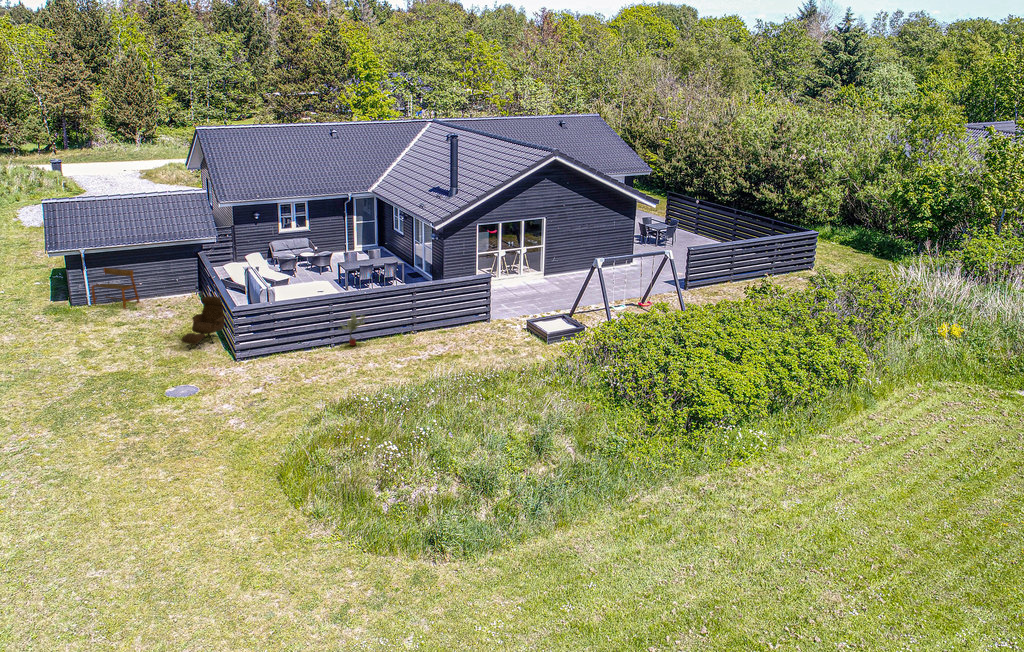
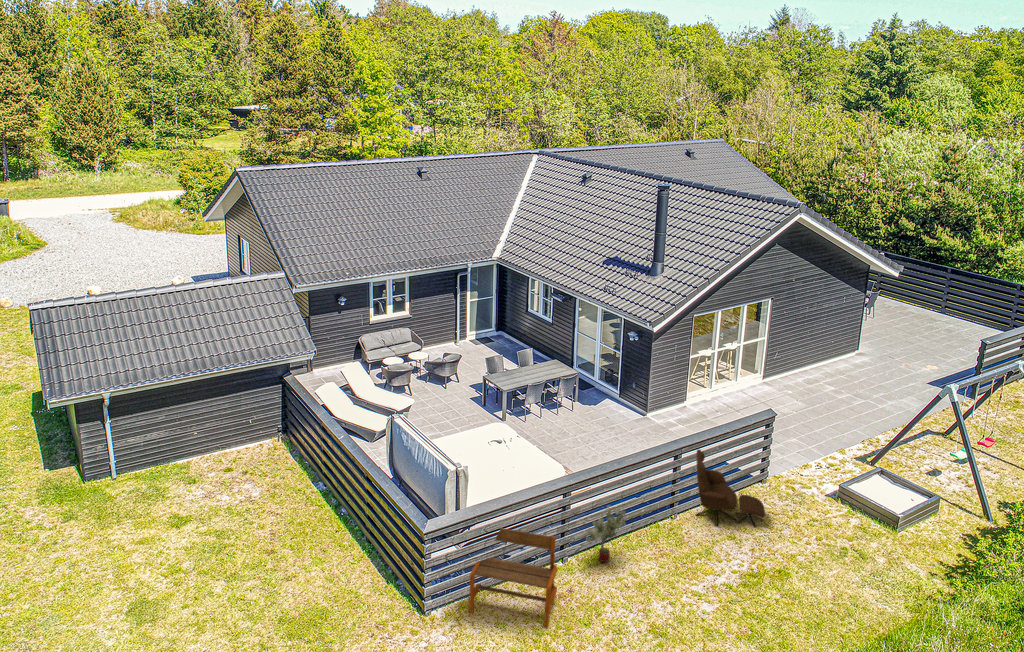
bench: present [92,268,140,309] -> present [469,528,557,628]
lounge chair: present [181,296,225,349] -> present [696,450,765,527]

